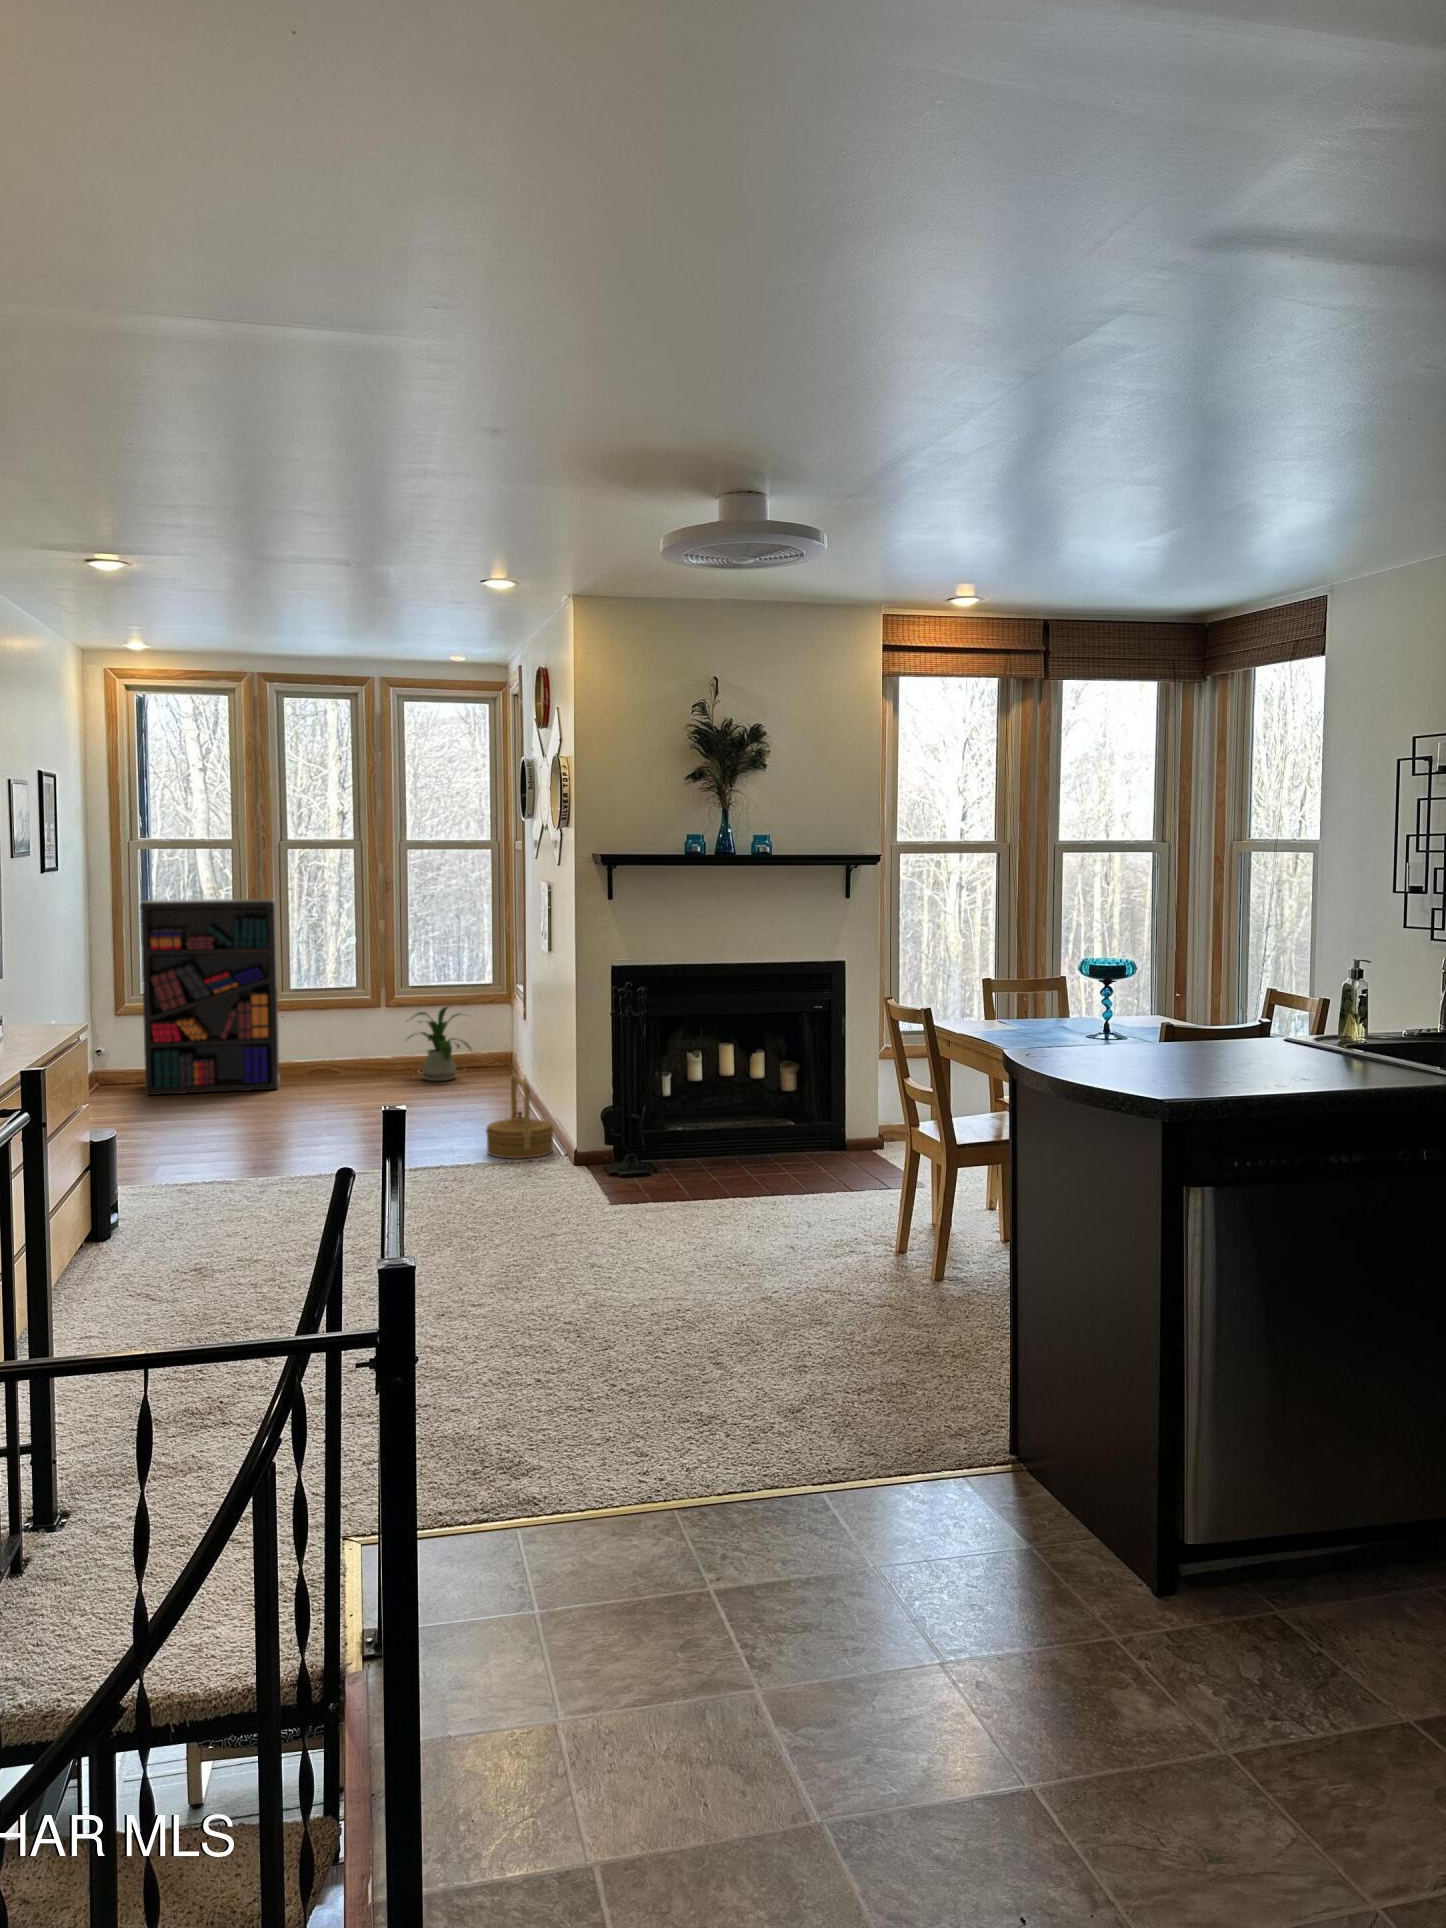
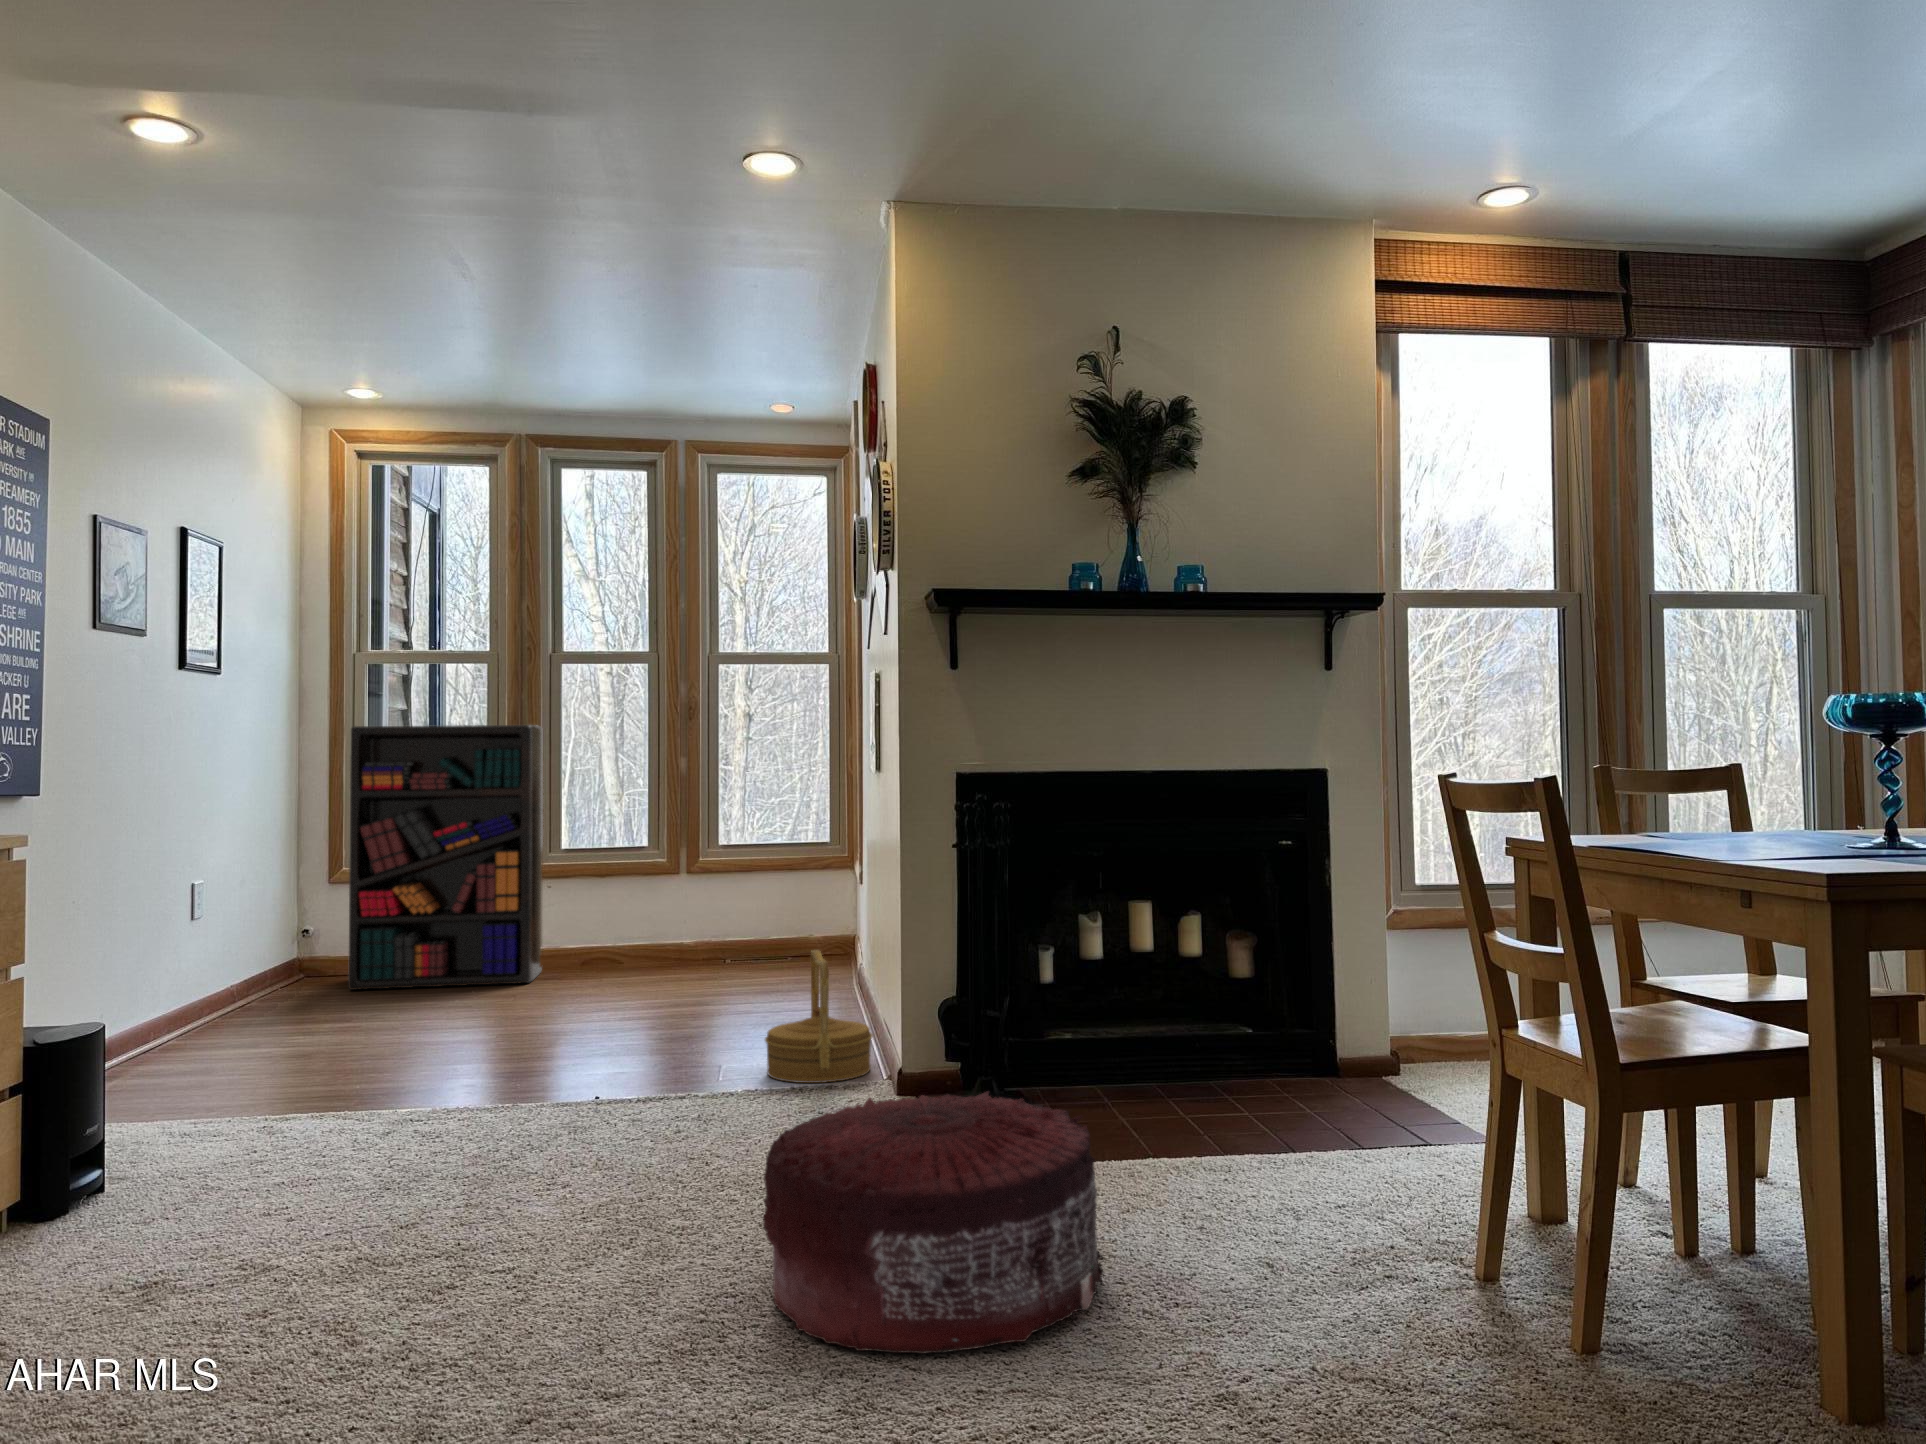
house plant: present [410,1007,471,1081] -> none [709,868,803,974]
pouf: none [543,1162,711,1282] -> present [763,1092,1104,1354]

